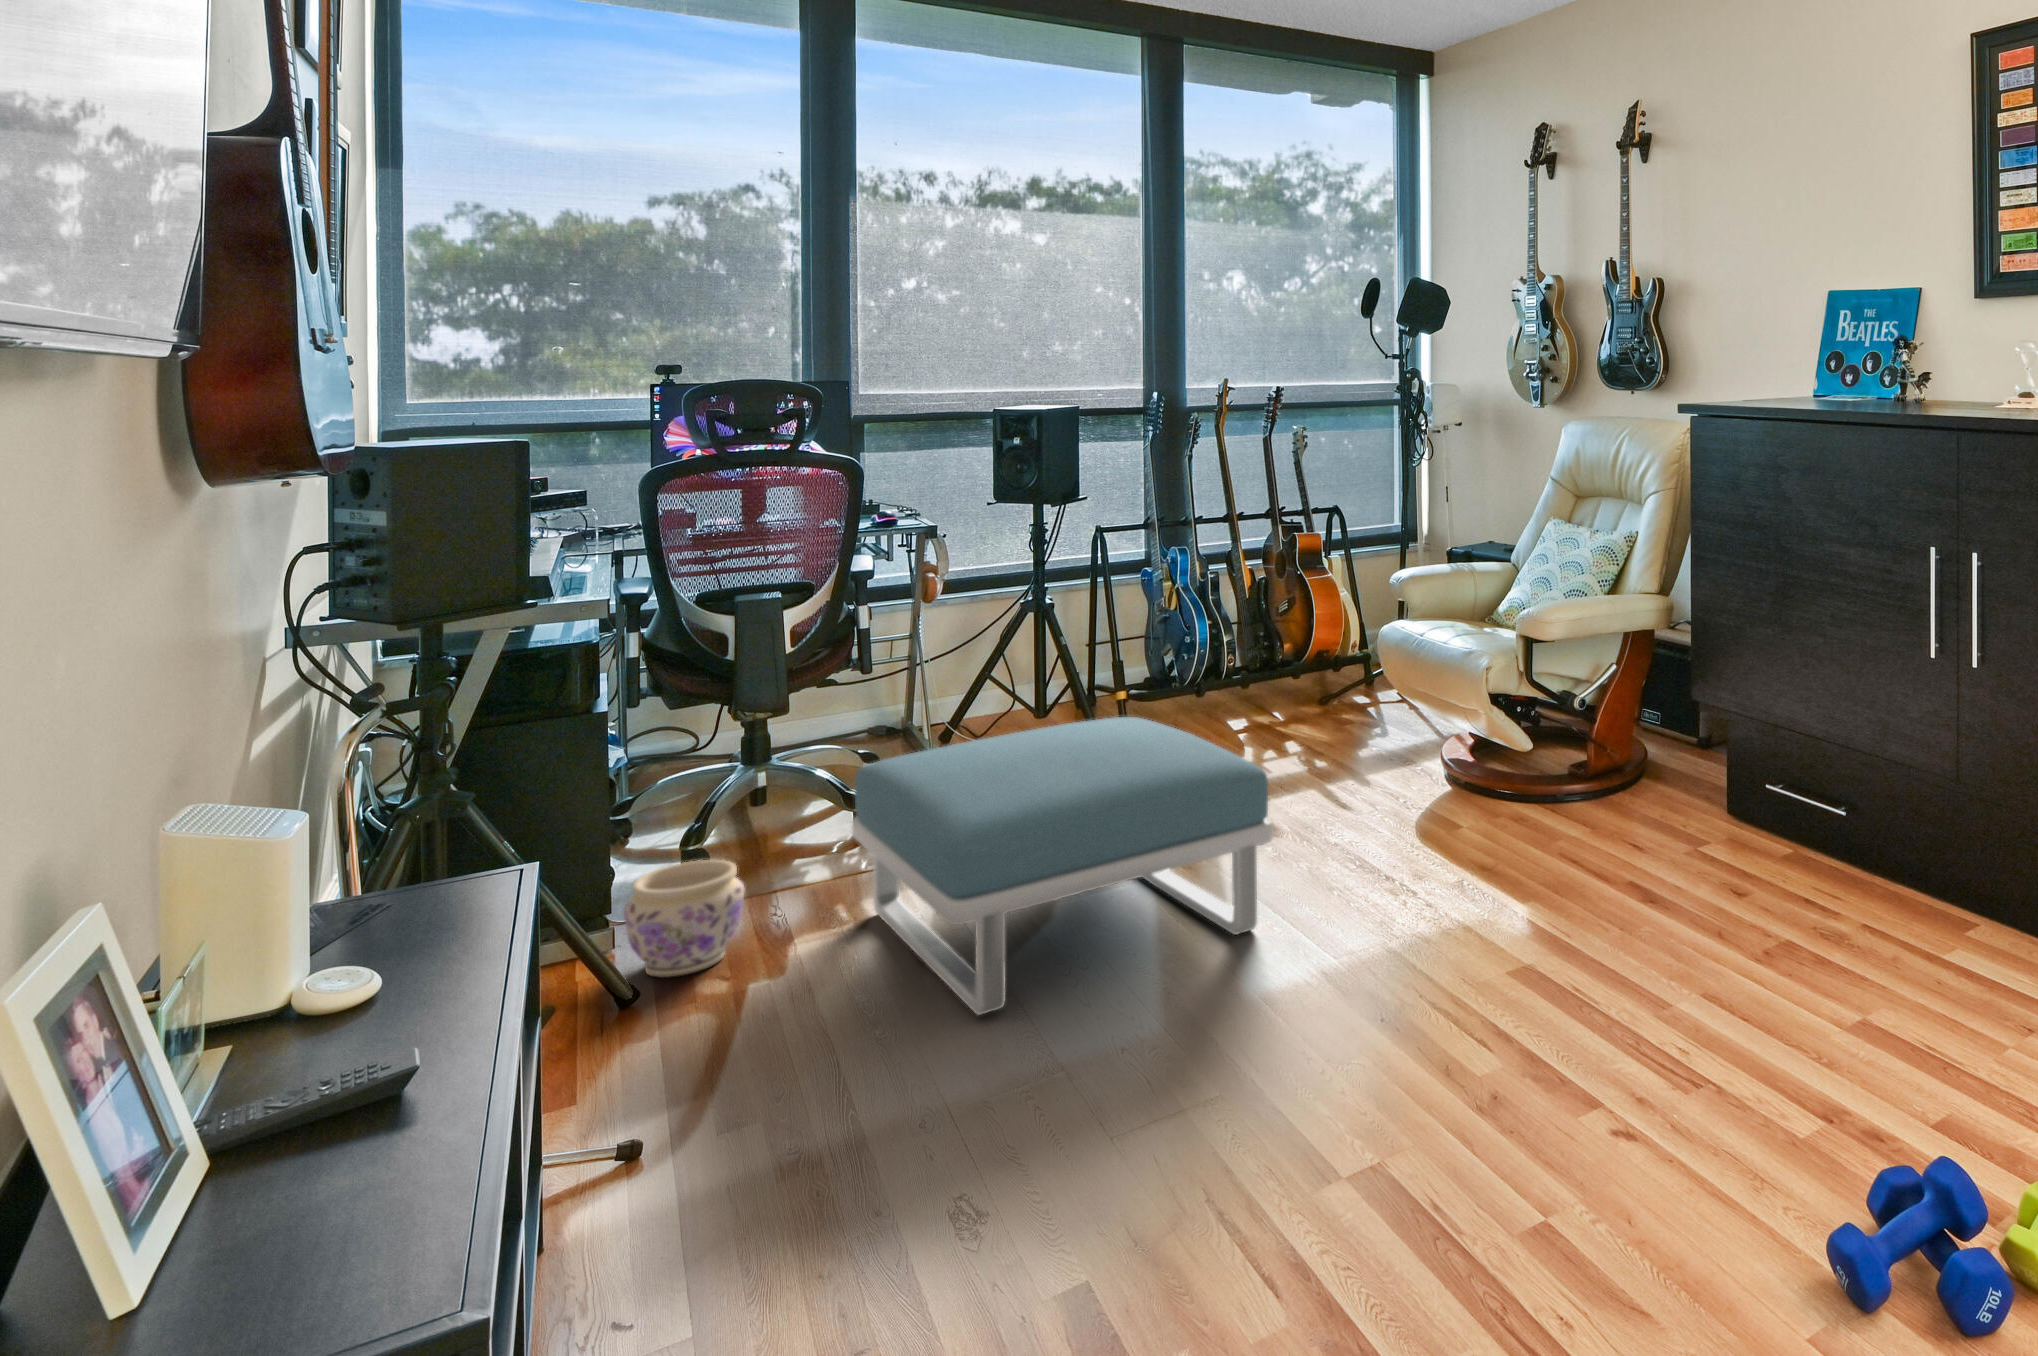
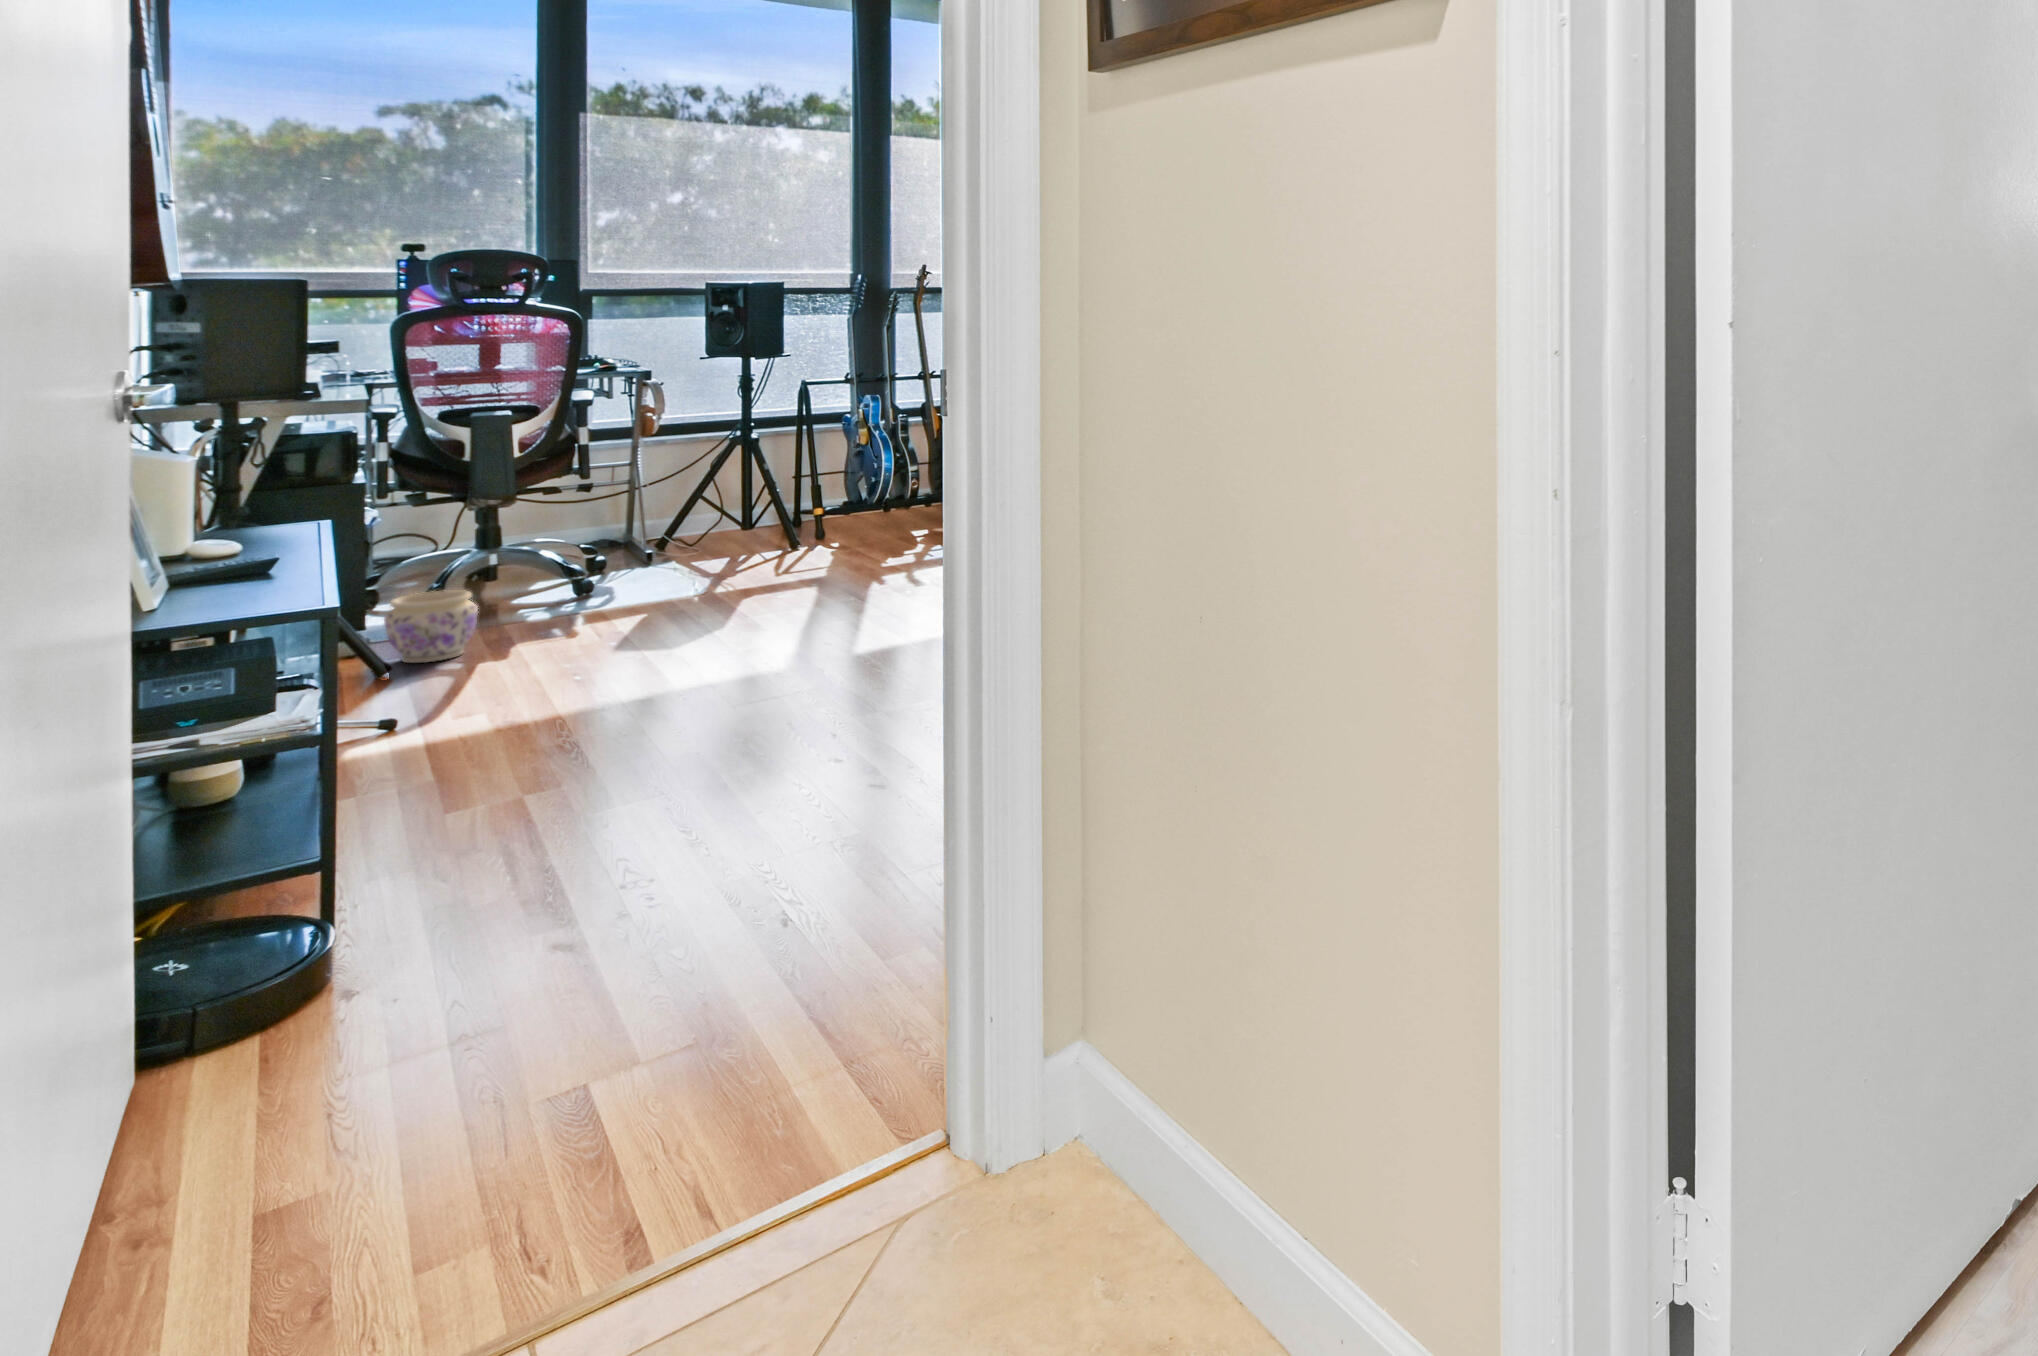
footstool: present [852,717,1273,1015] -> none [563,503,876,670]

